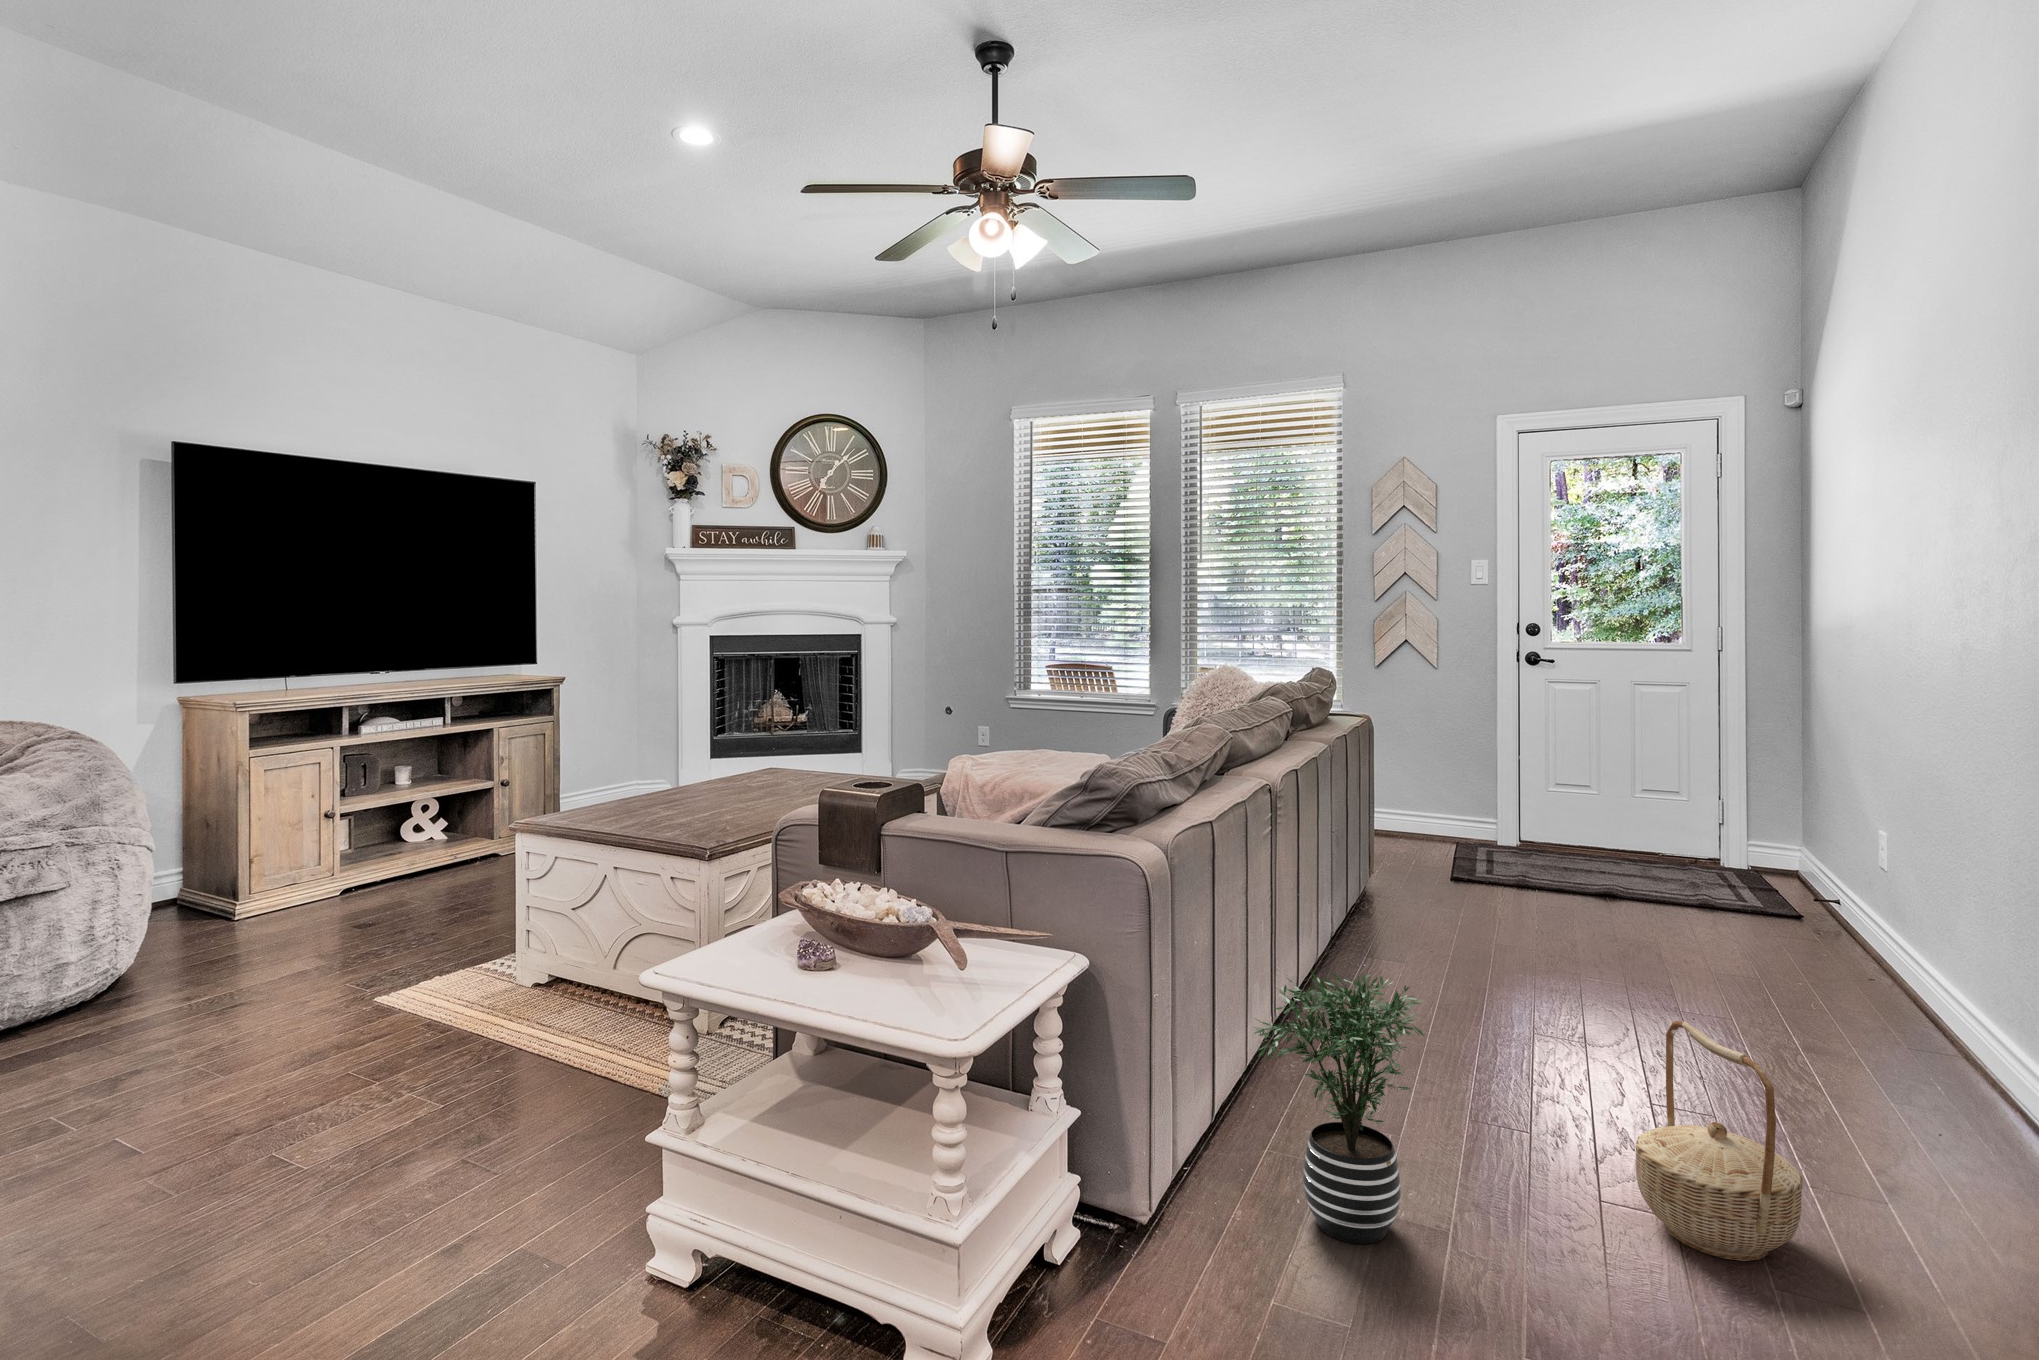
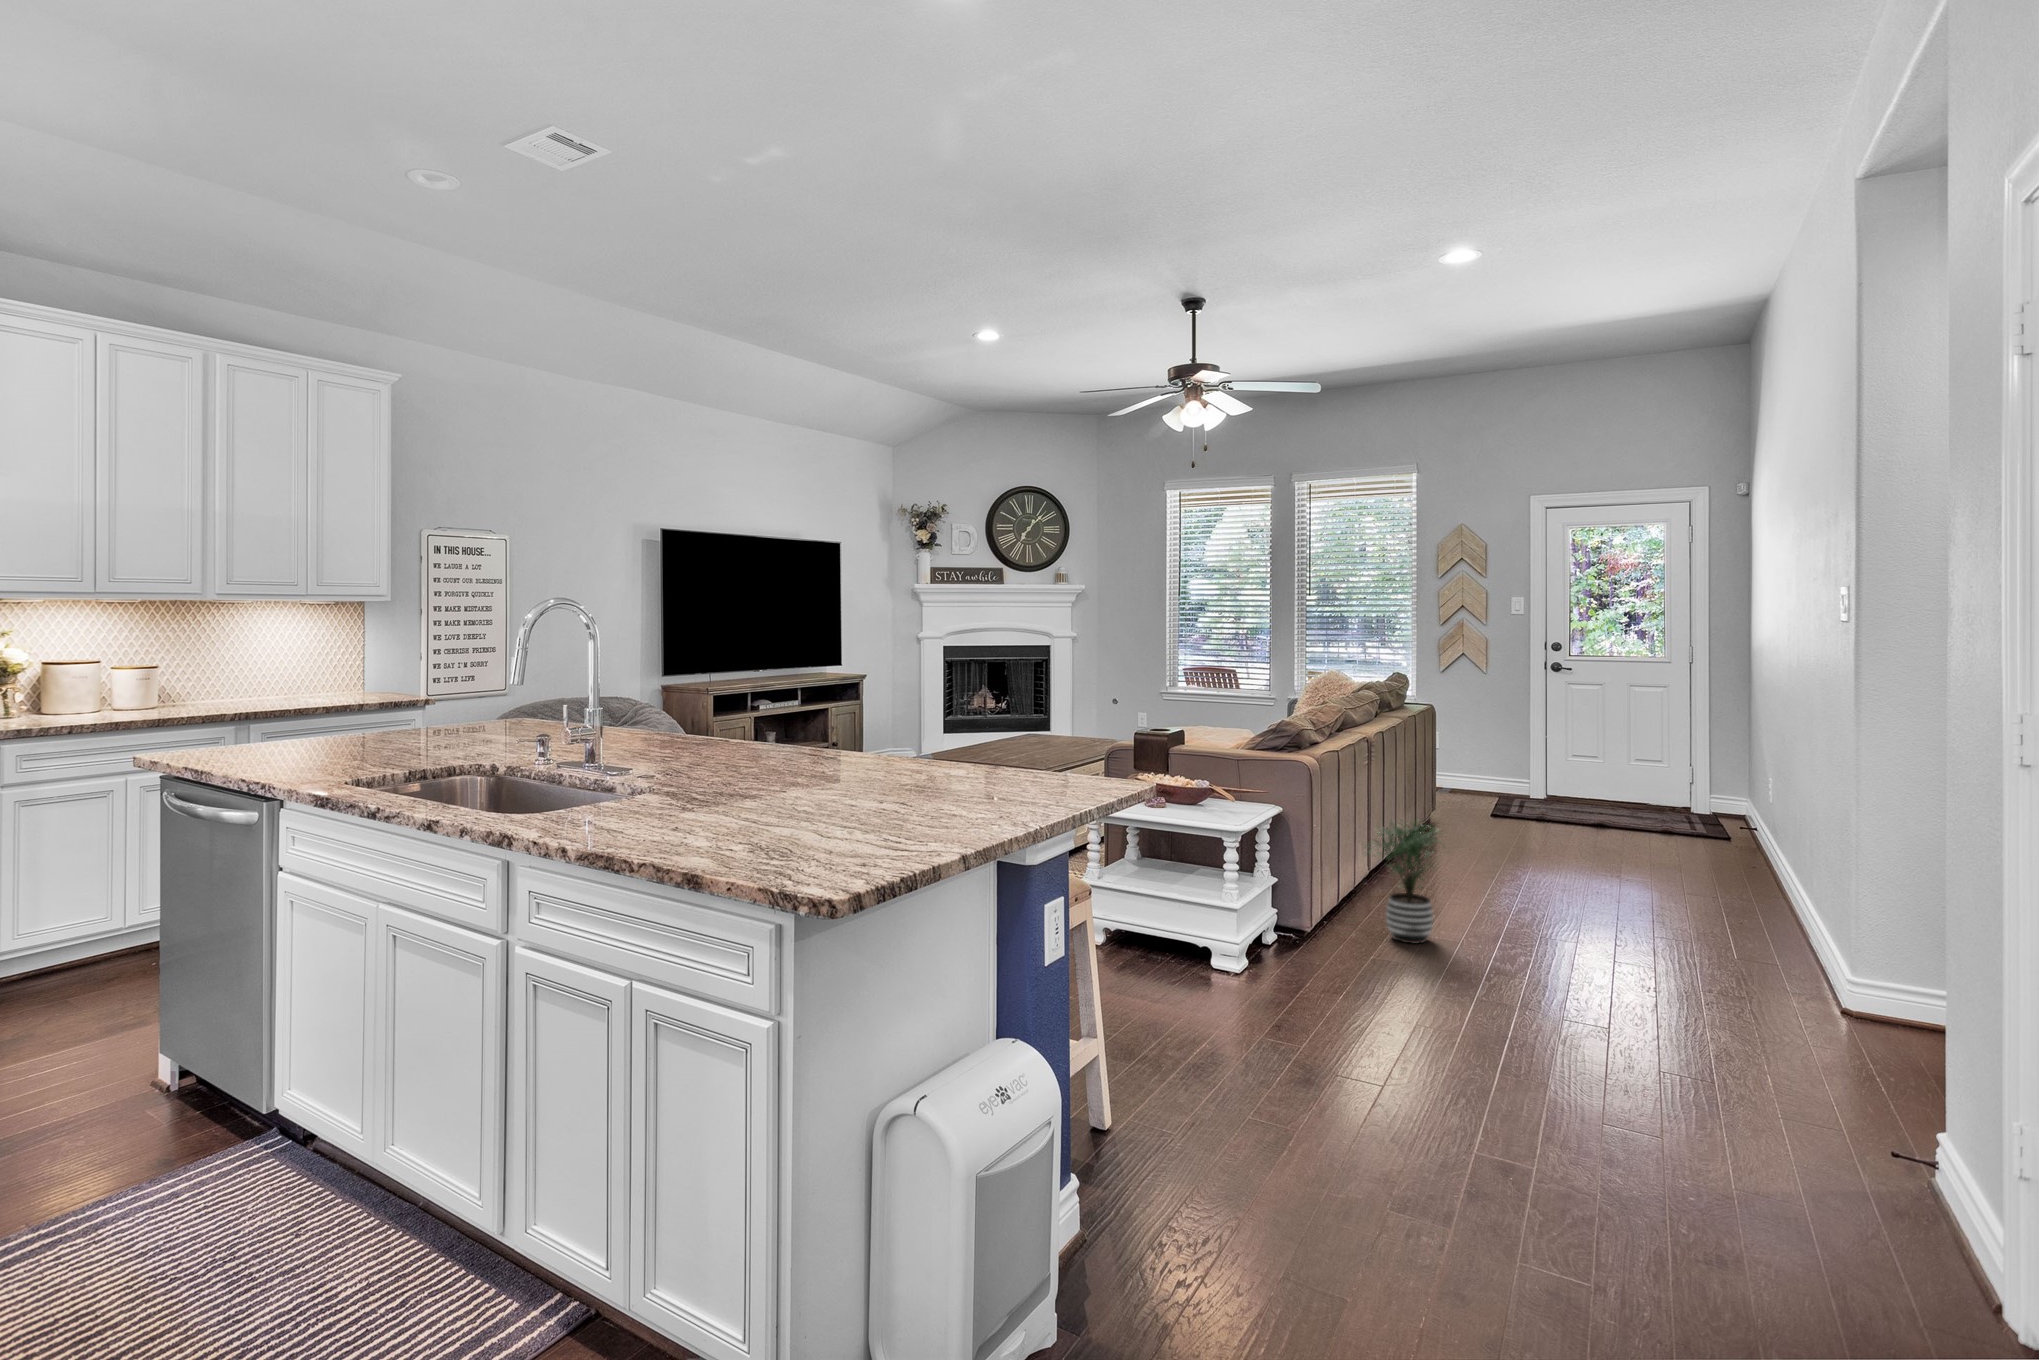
basket: present [1635,1021,1803,1261] -> none [1551,846,1628,951]

